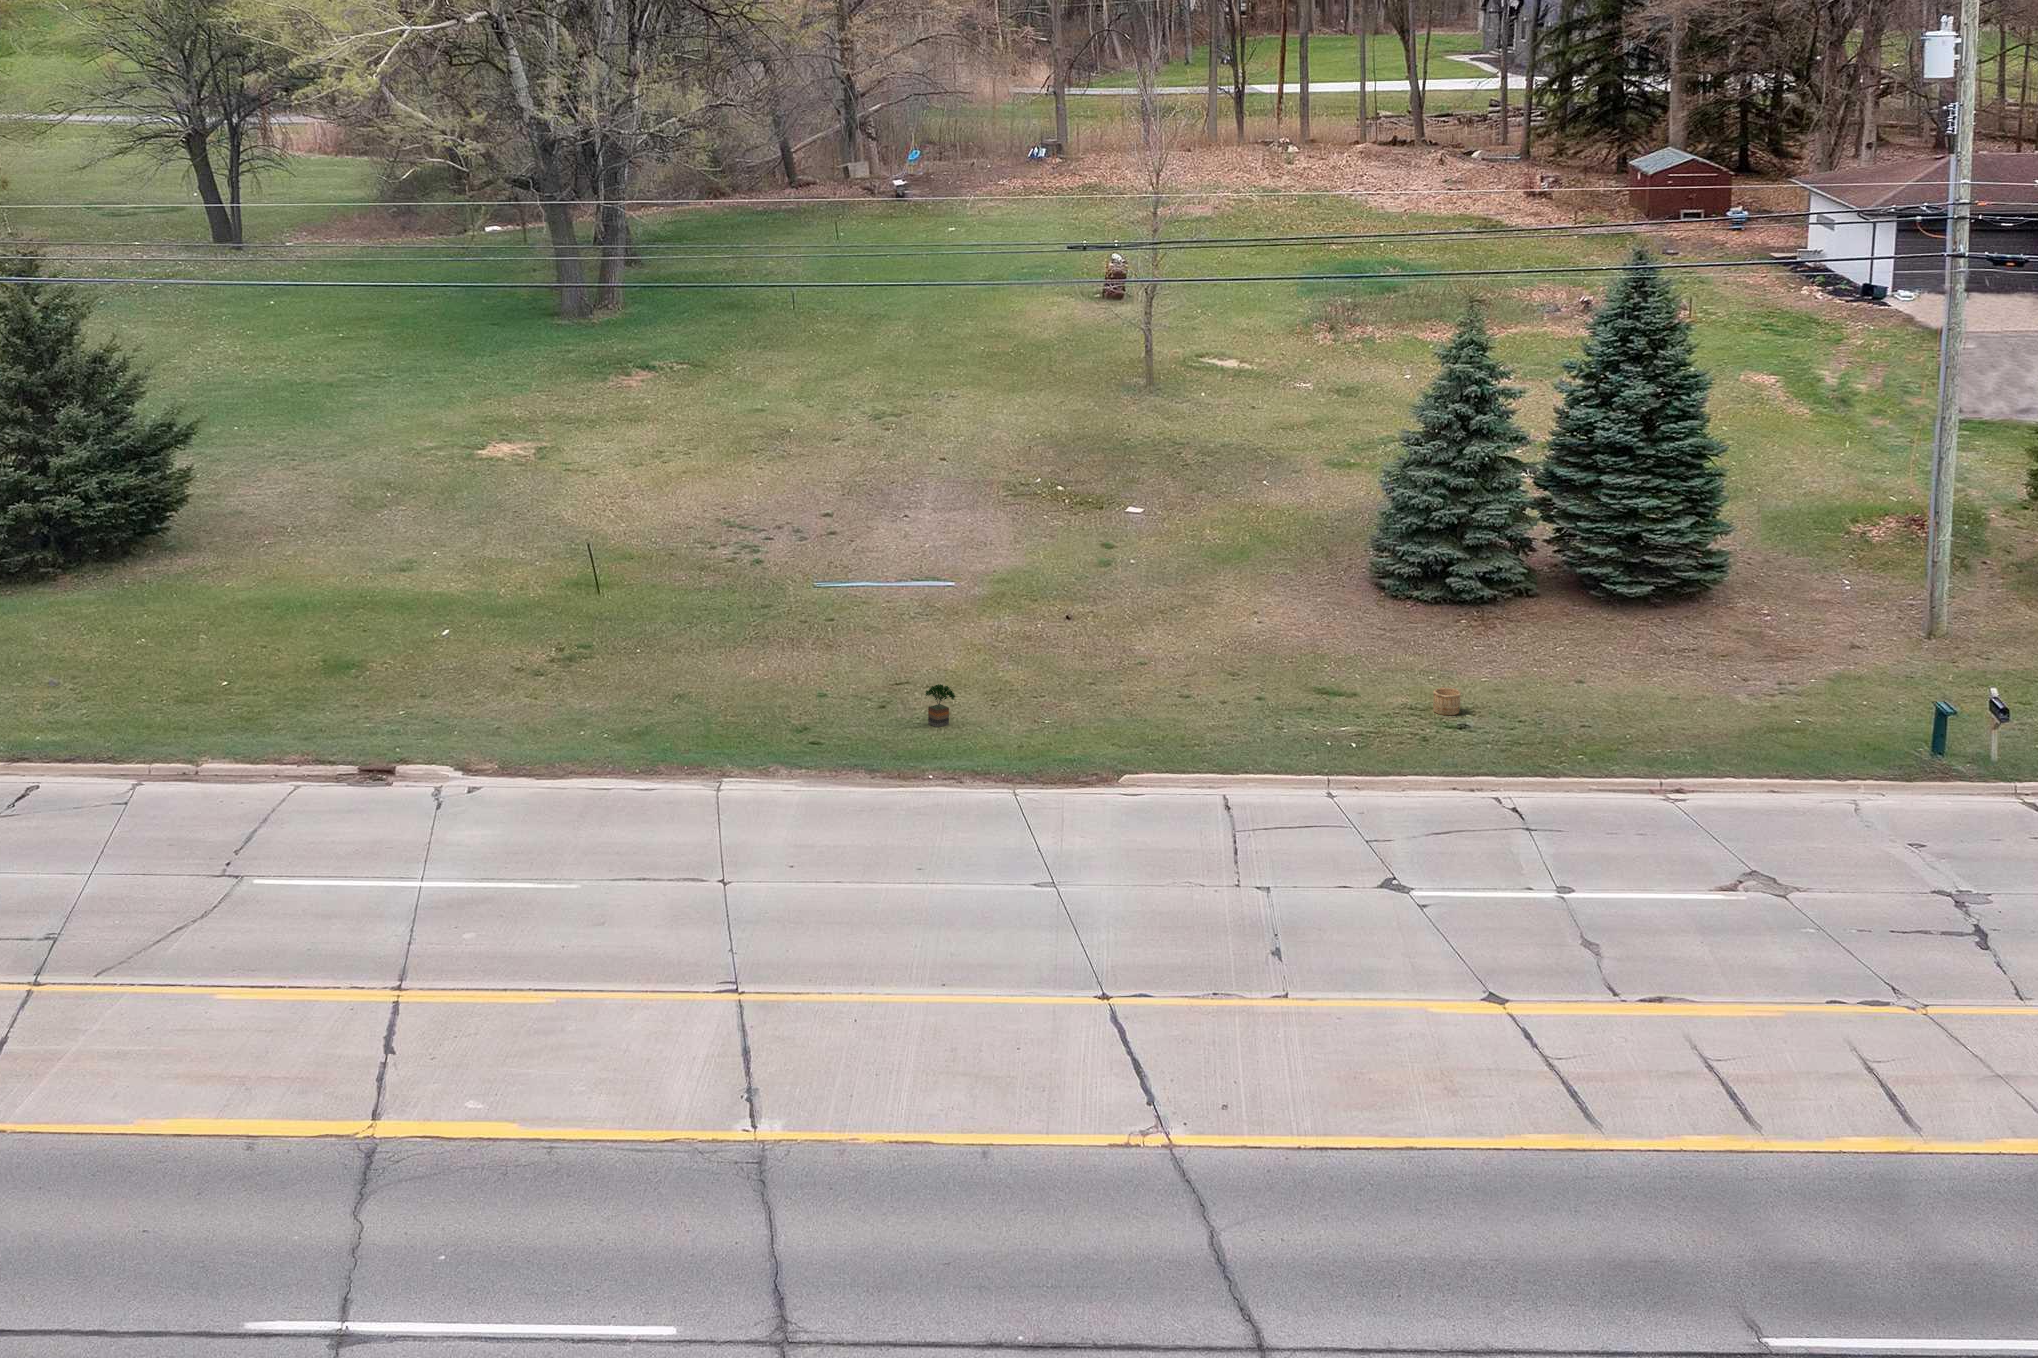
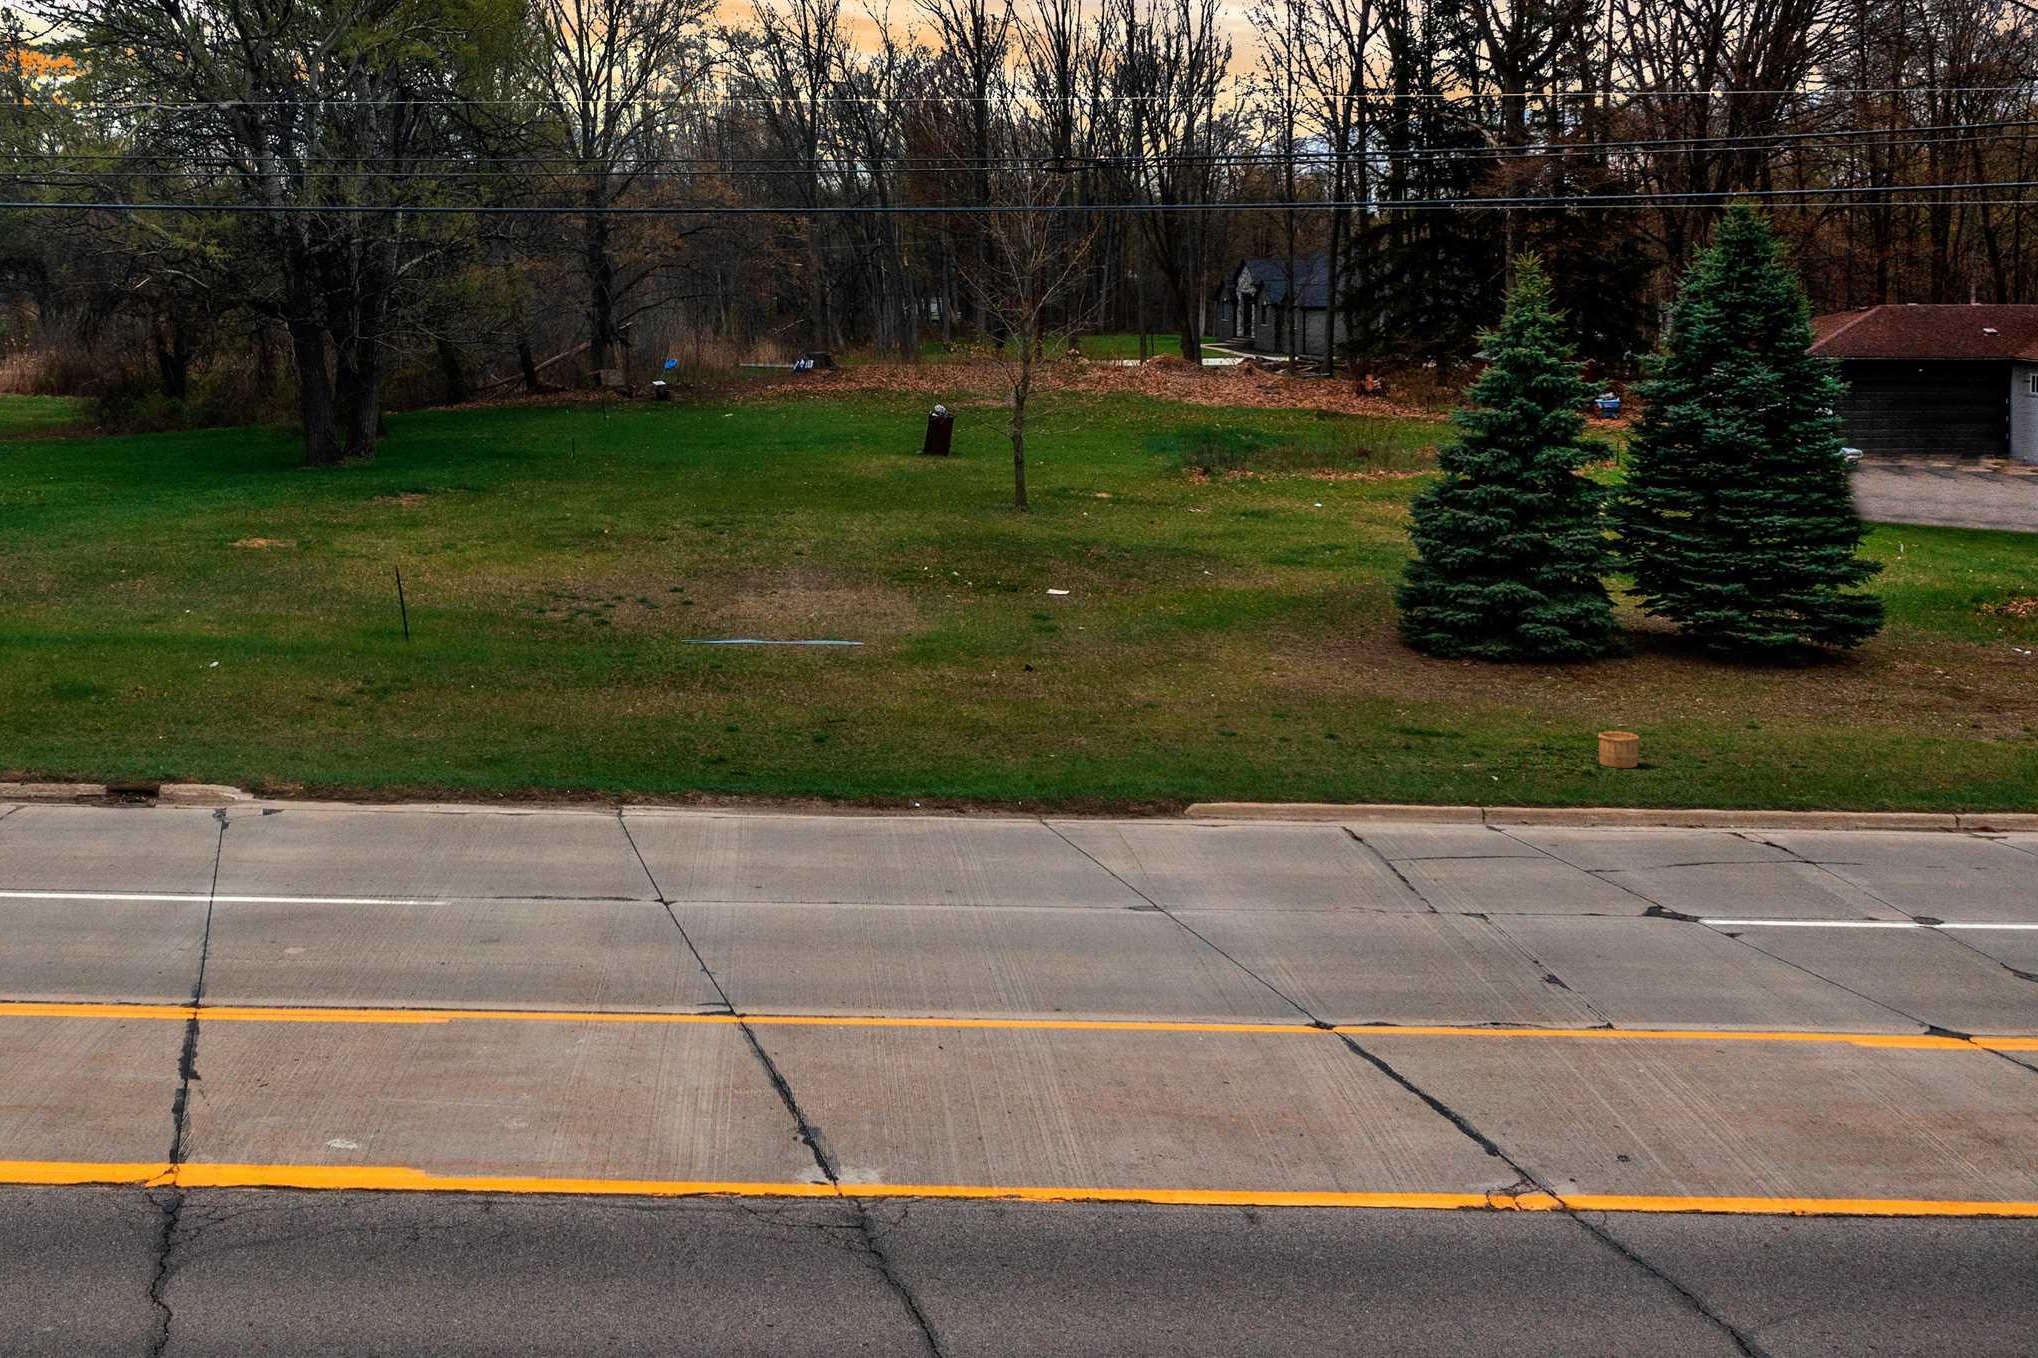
potted tree: present [926,684,955,727] -> none [884,714,929,775]

